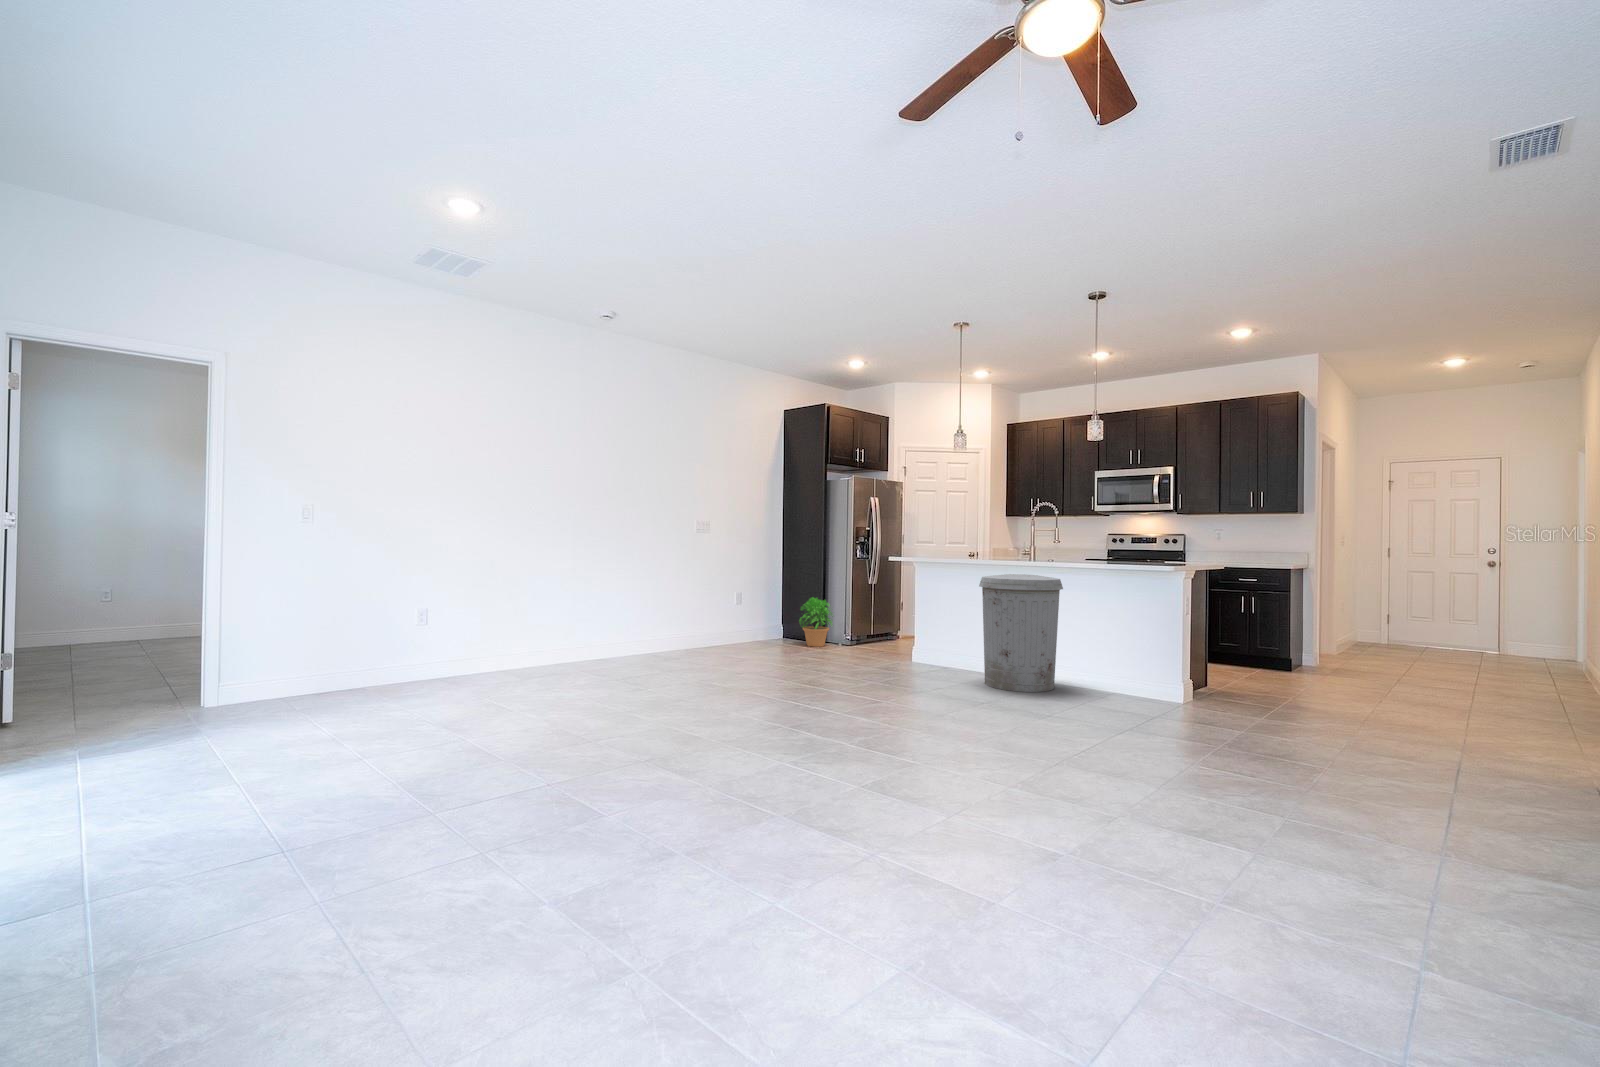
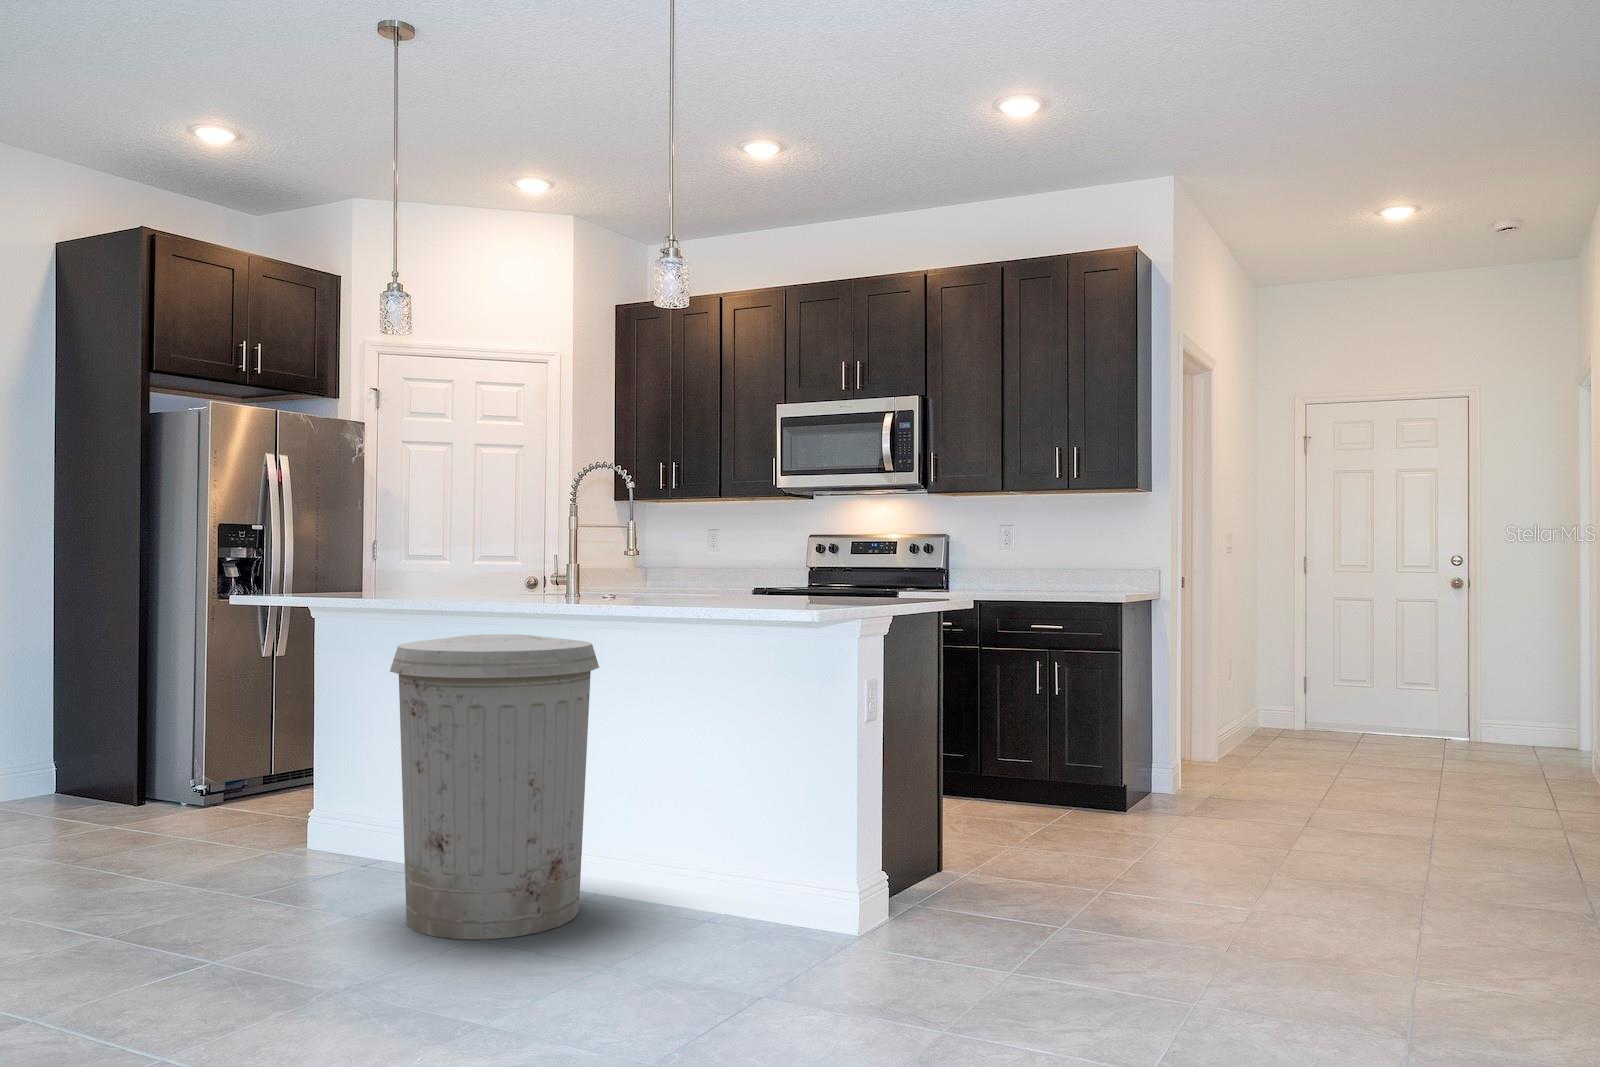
potted plant: present [800,597,832,647] -> none [58,692,169,815]

